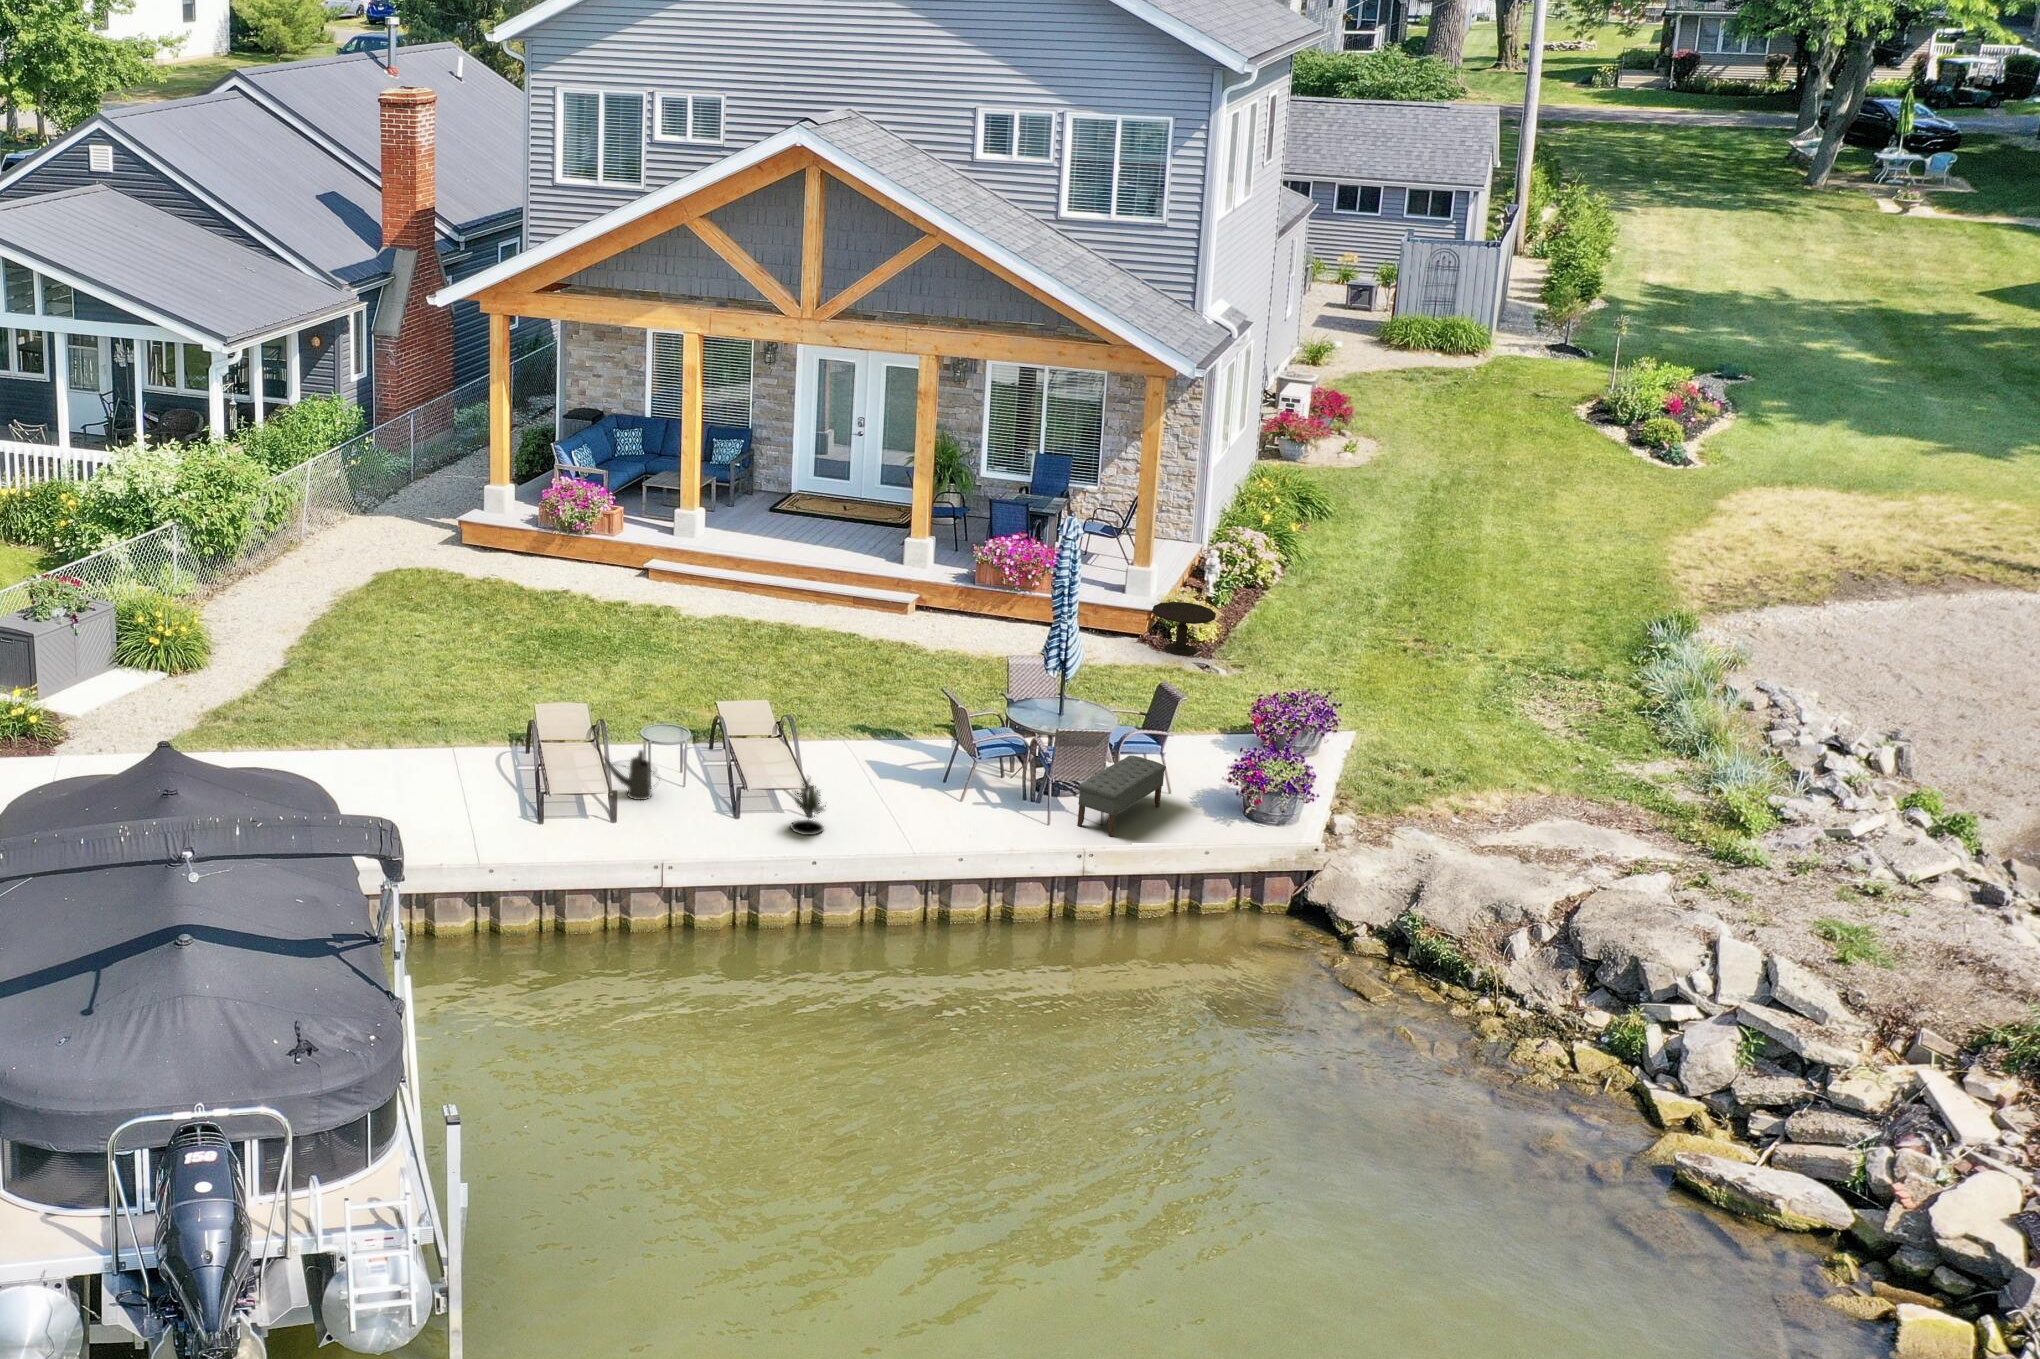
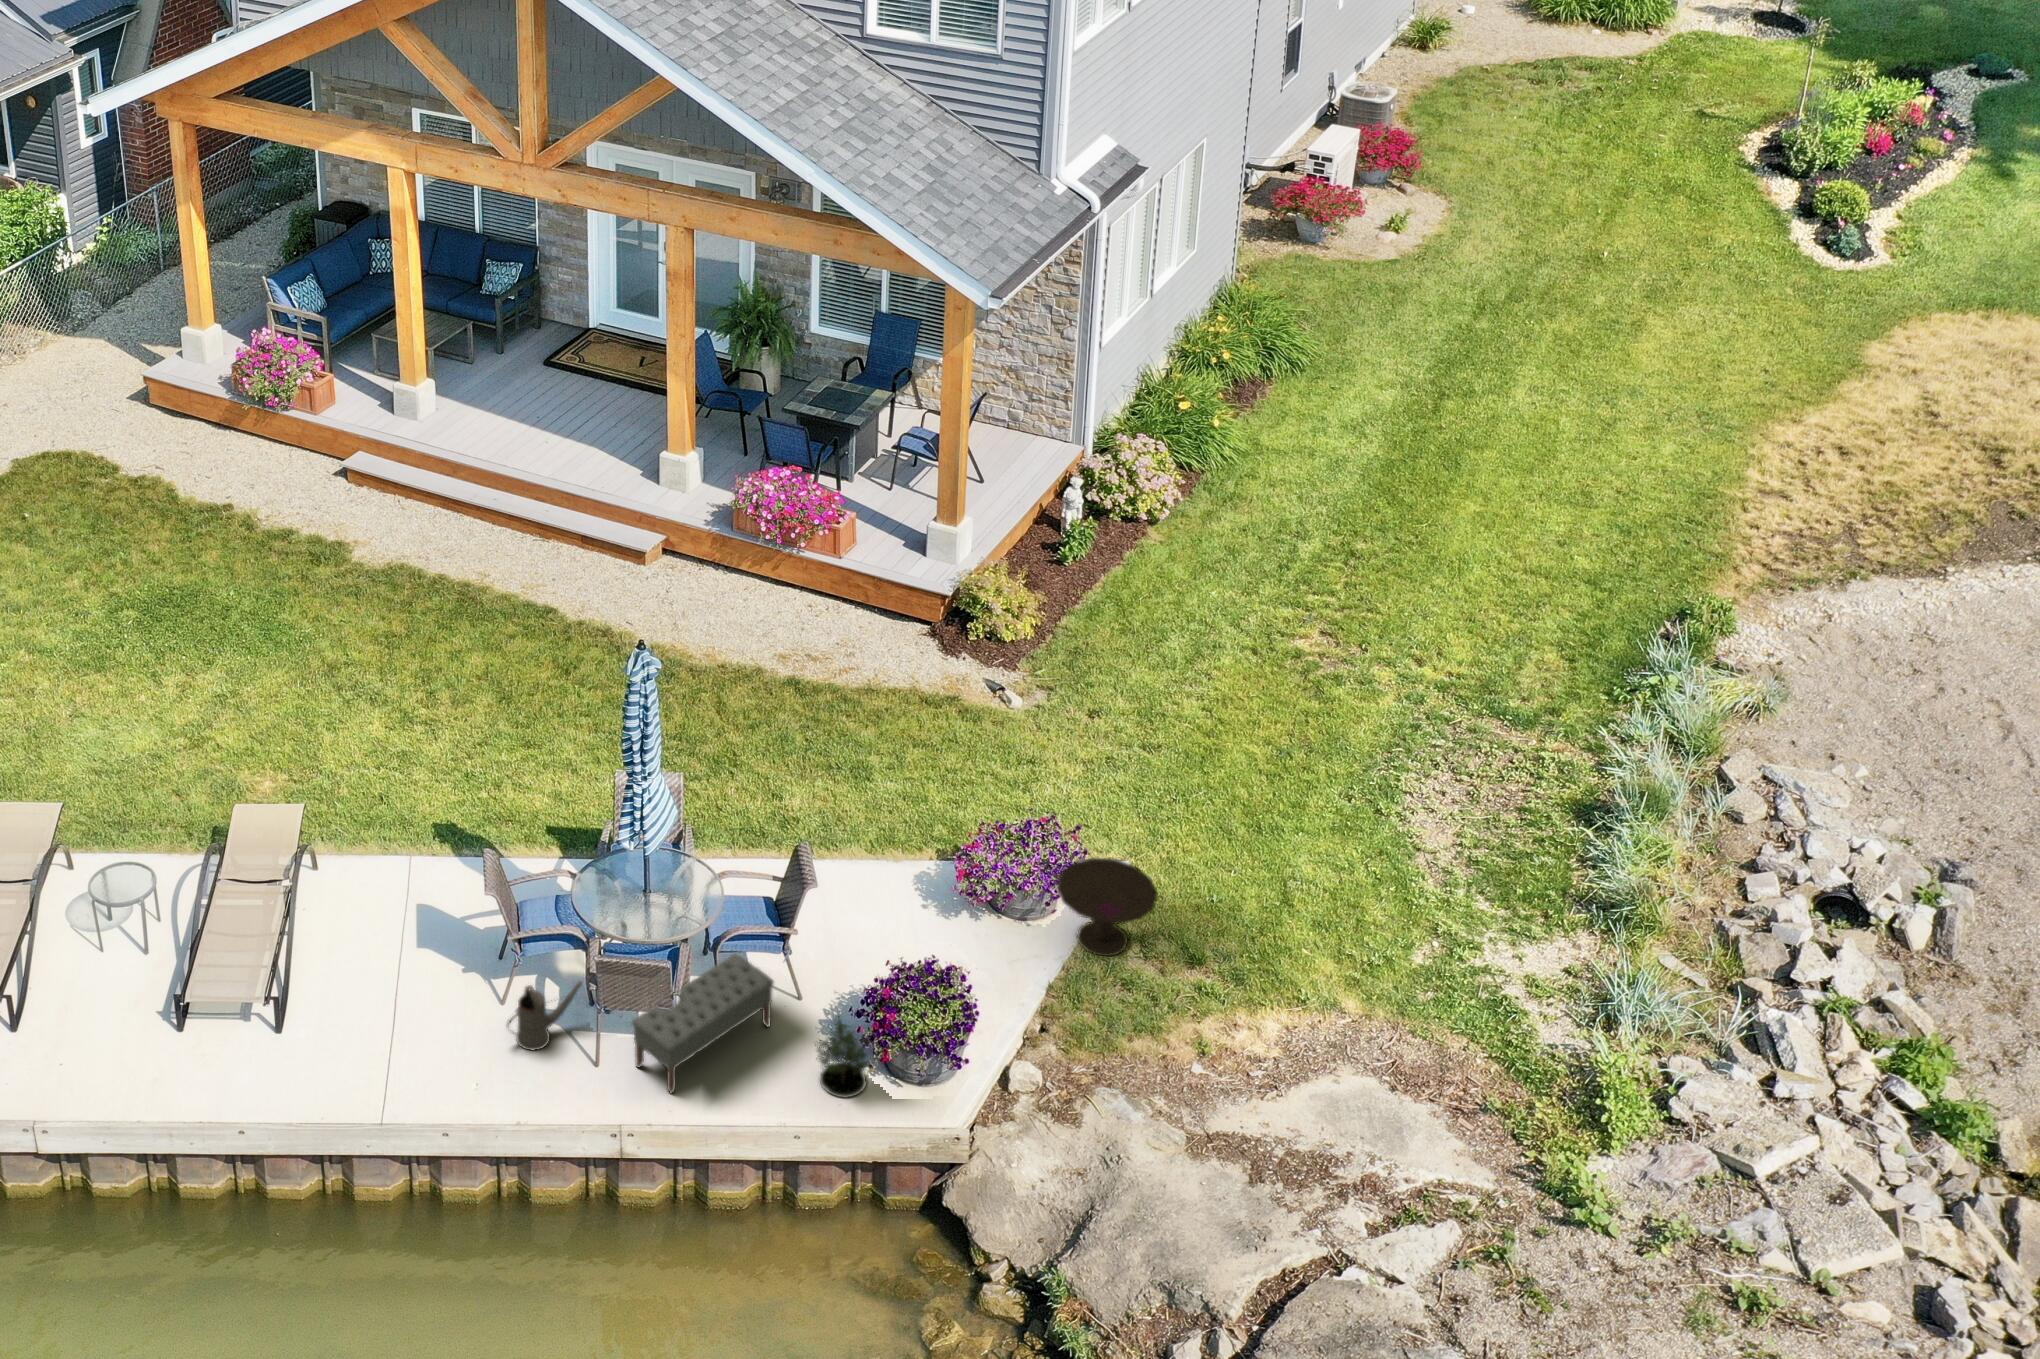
side table: present [1152,602,1216,656] -> present [1057,858,1158,956]
watering can: present [604,751,652,800] -> present [507,981,583,1050]
potted tree: present [791,778,826,835] -> present [815,1016,868,1098]

